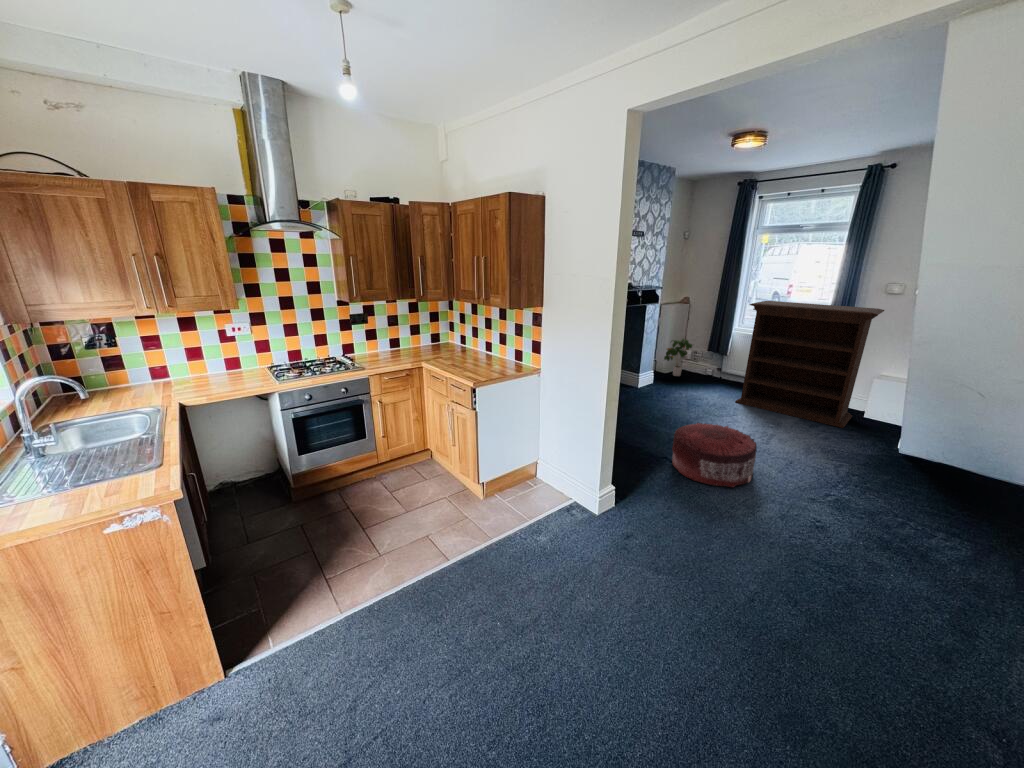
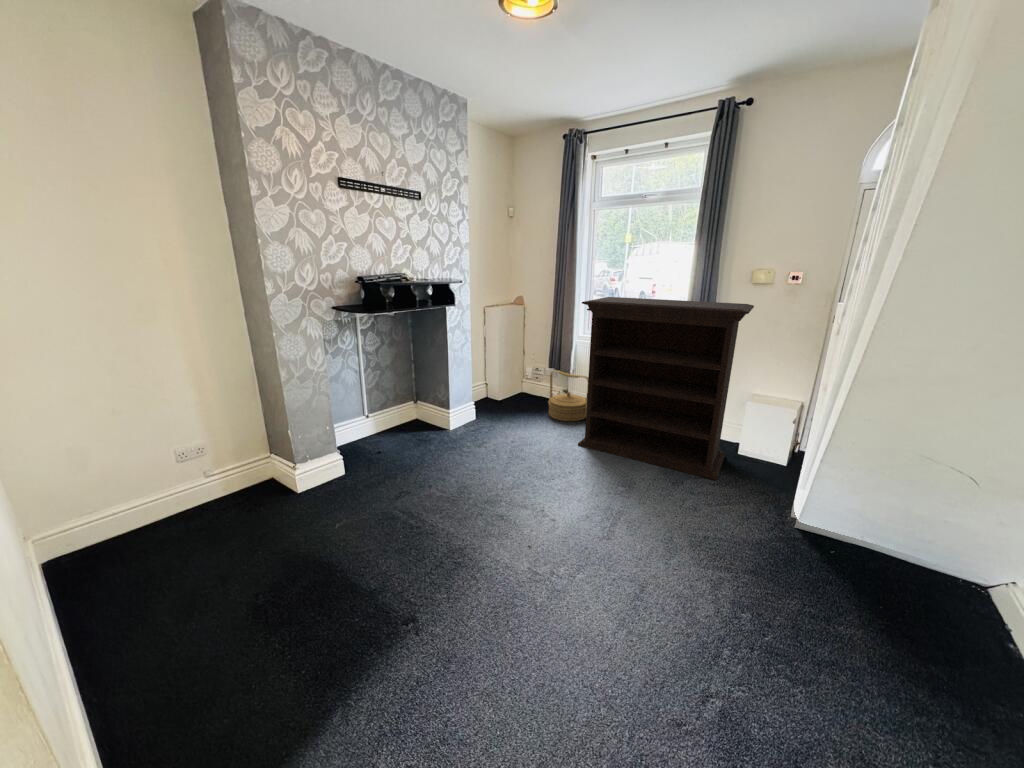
potted plant: present [664,339,692,376] -> none [491,353,530,405]
woven basket: none [708,352,744,389] -> present [548,371,588,421]
pouf: present [672,423,756,487] -> none [413,529,576,705]

